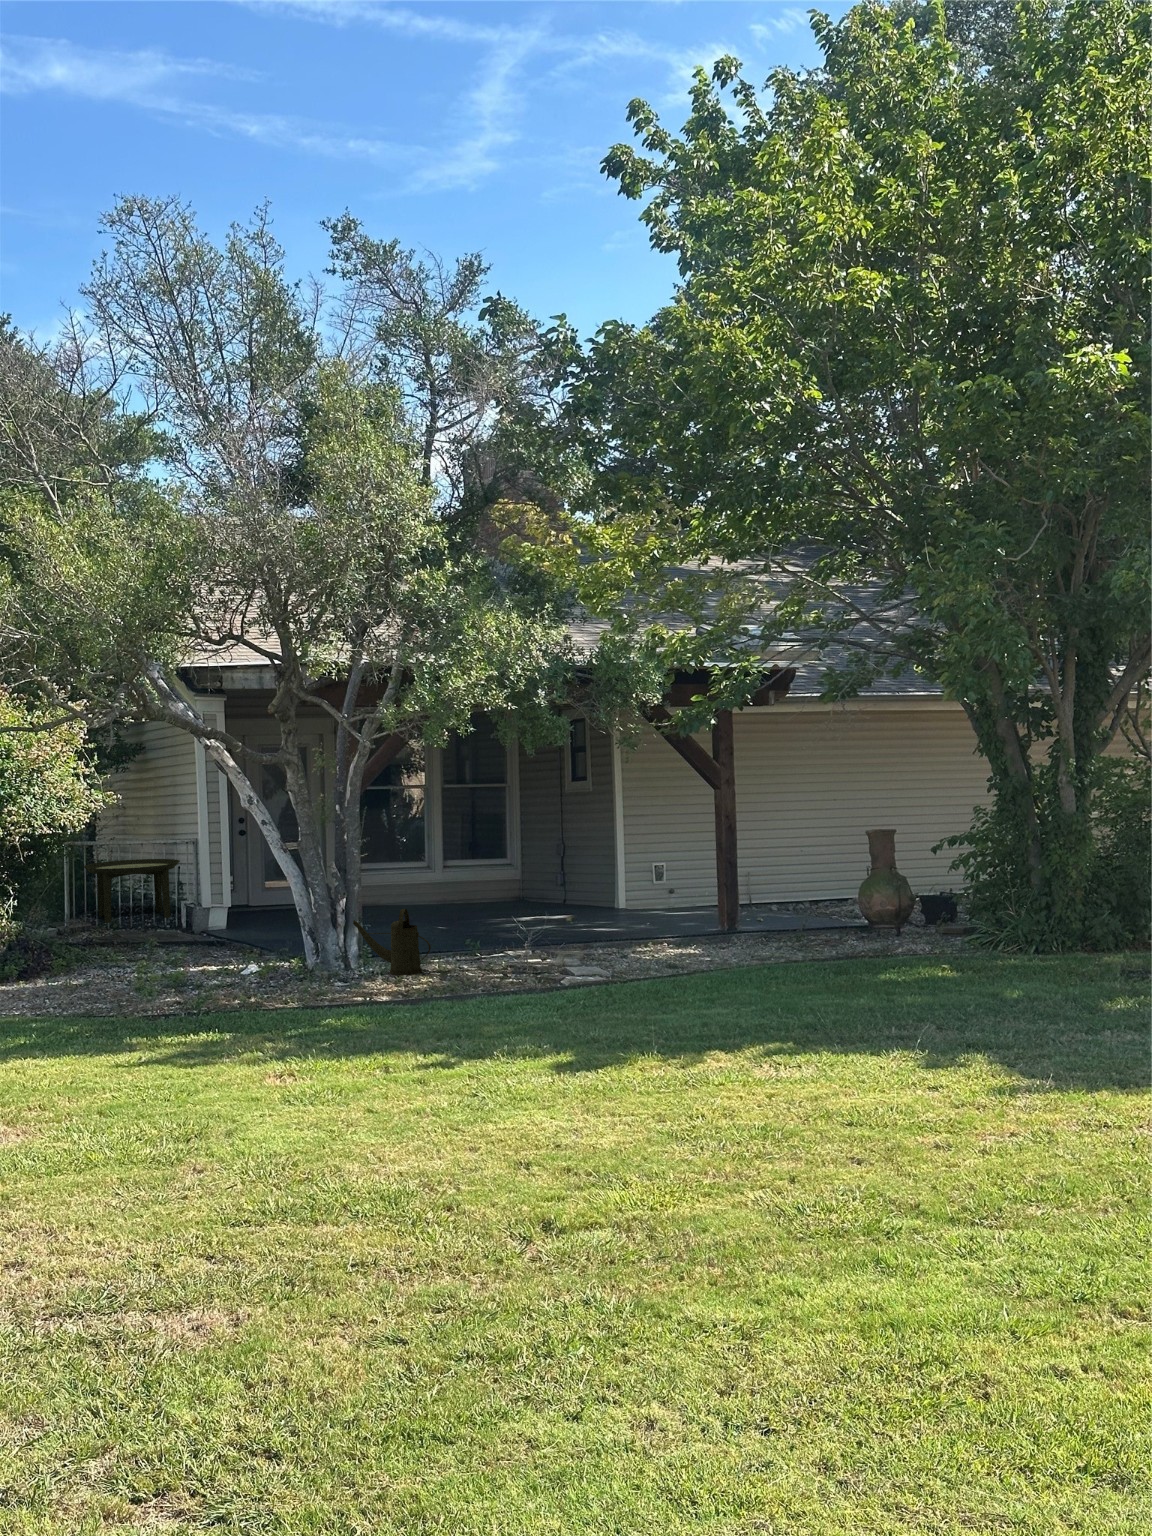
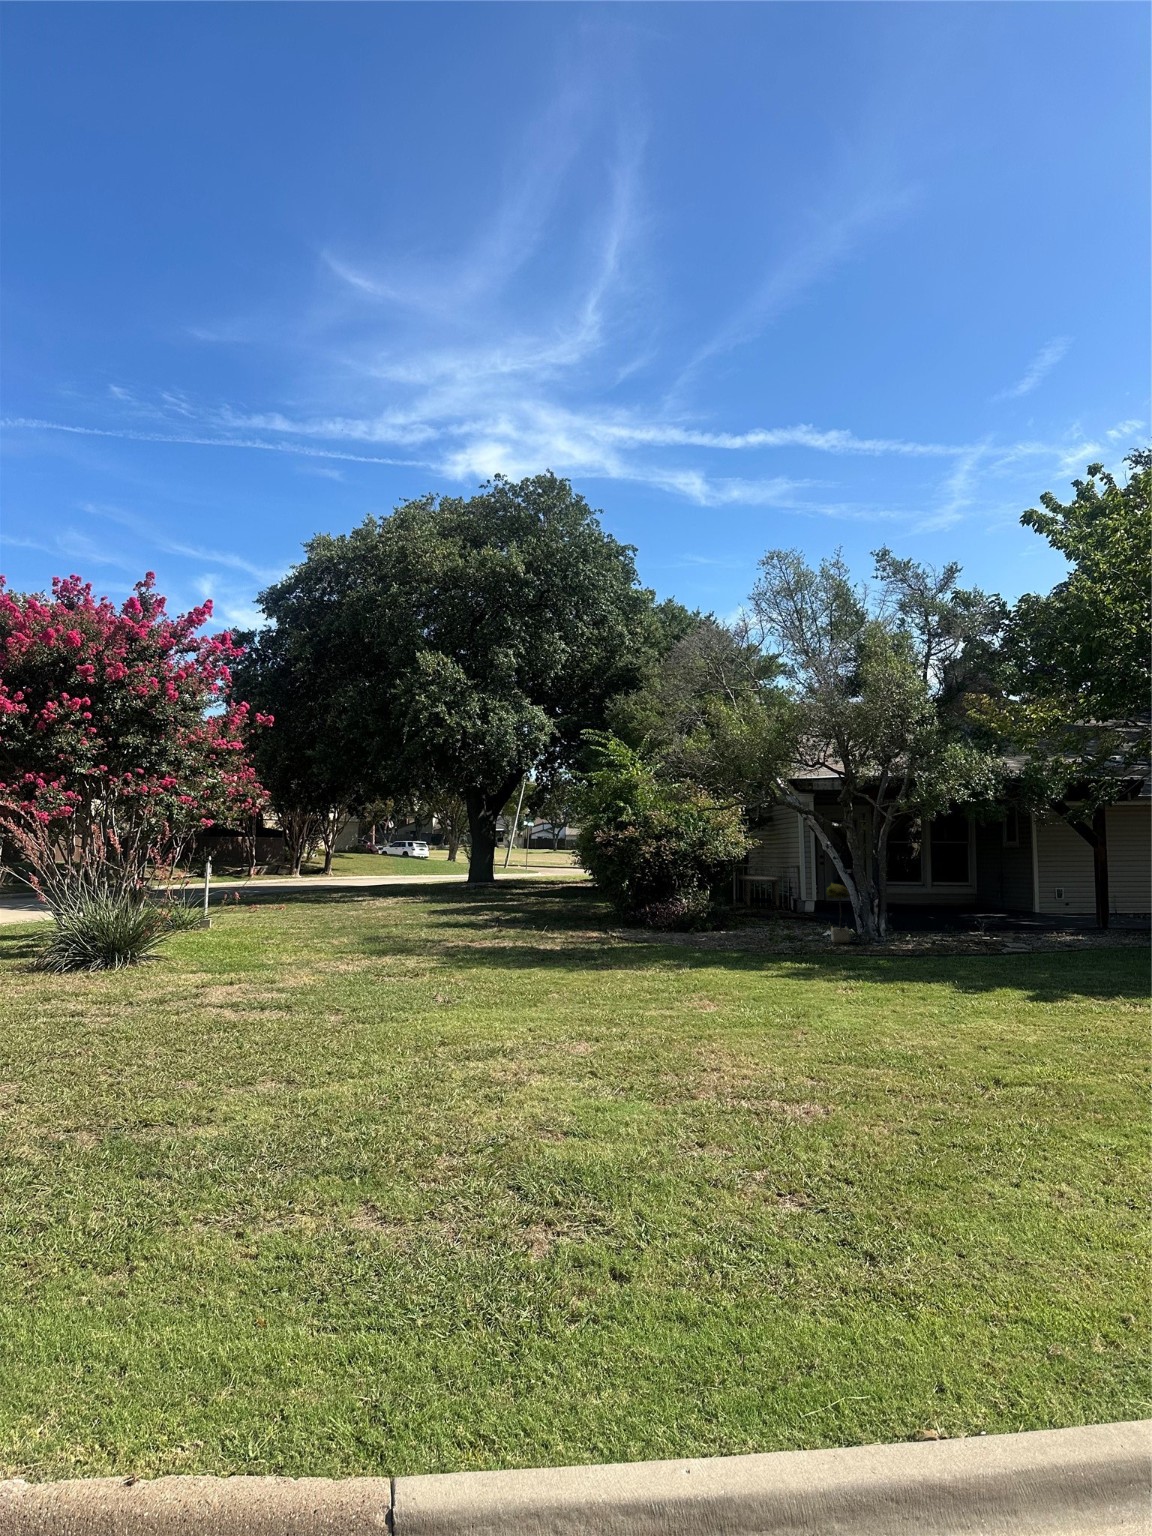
potted tree: none [253,866,301,981] -> present [826,884,850,943]
watering can: present [353,909,431,975] -> none [880,912,925,949]

